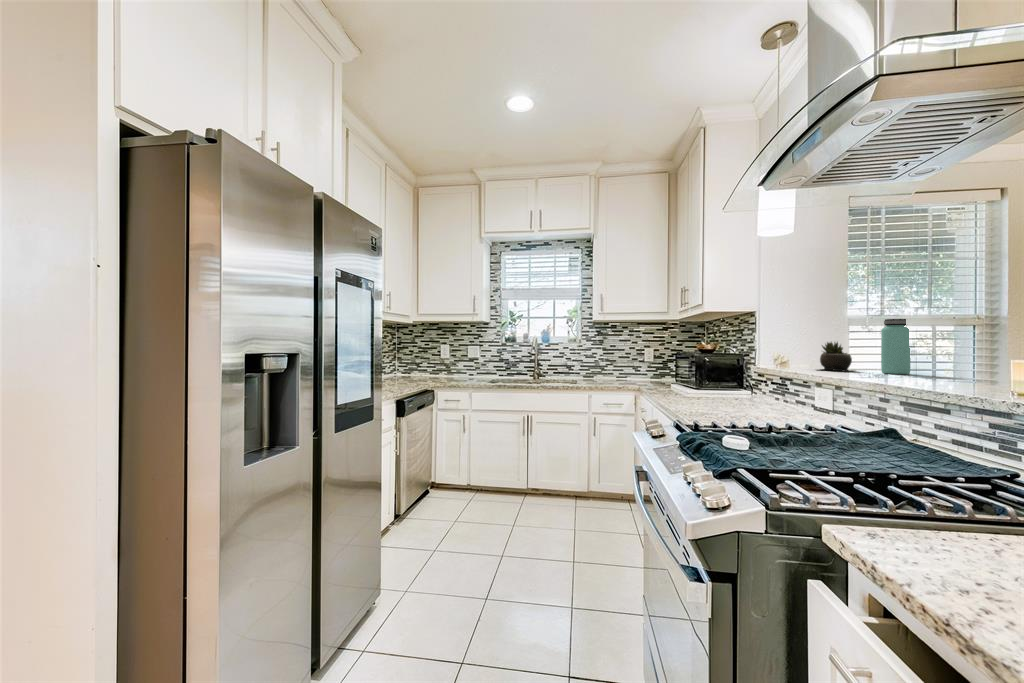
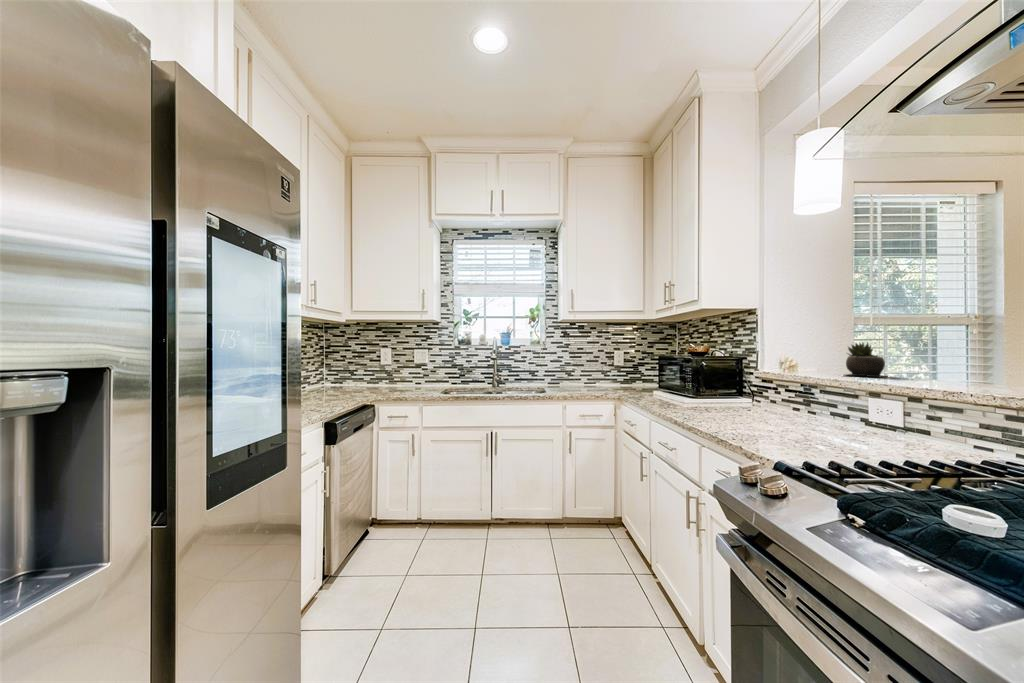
bottle: present [881,319,911,374] -> none [926,315,963,380]

